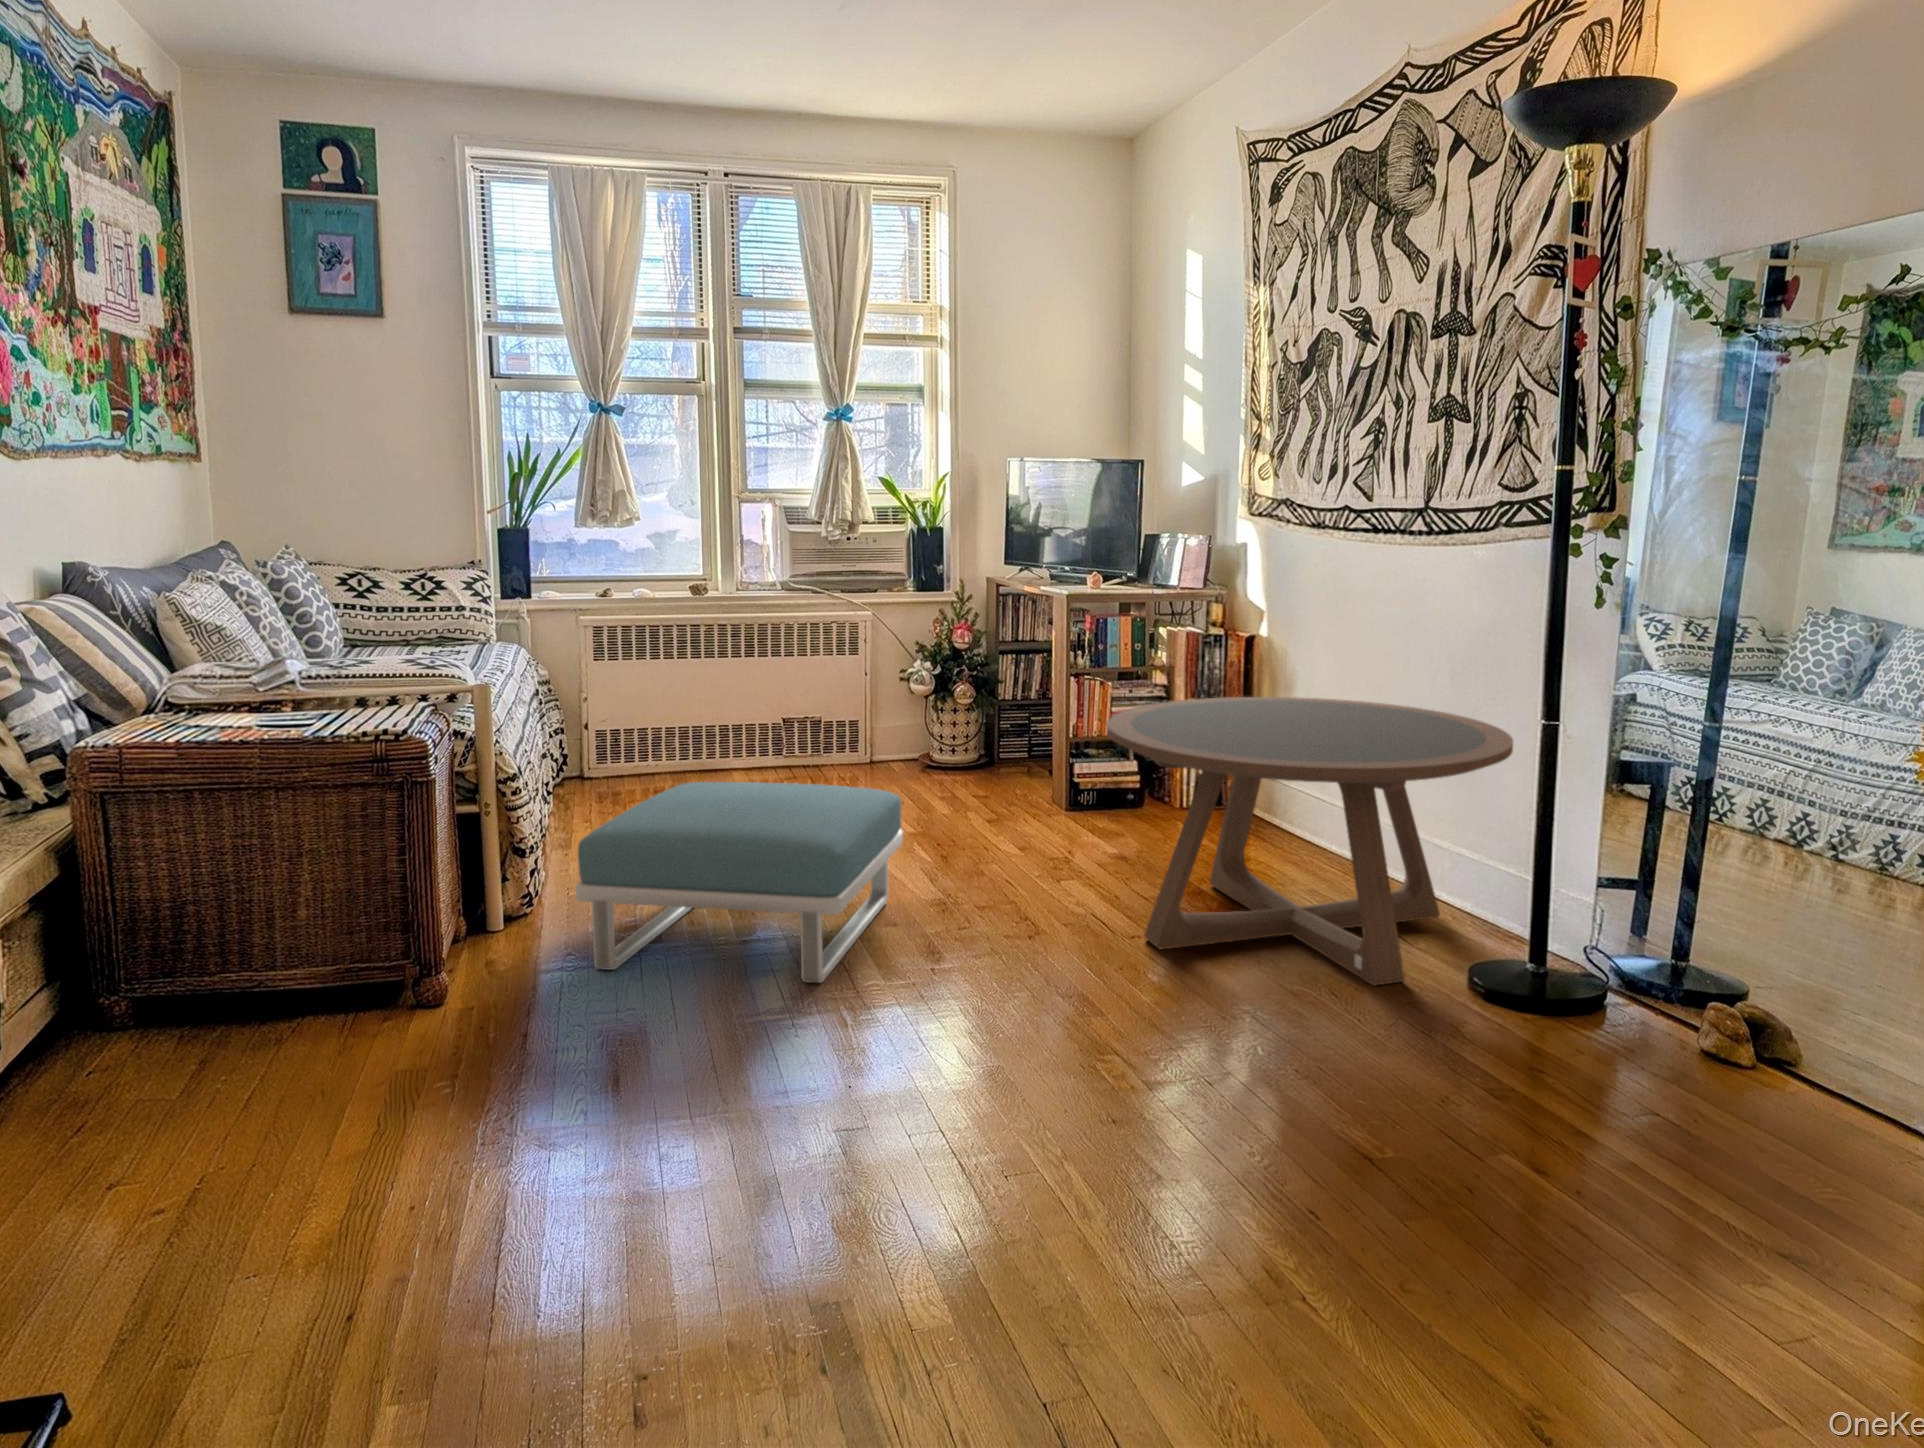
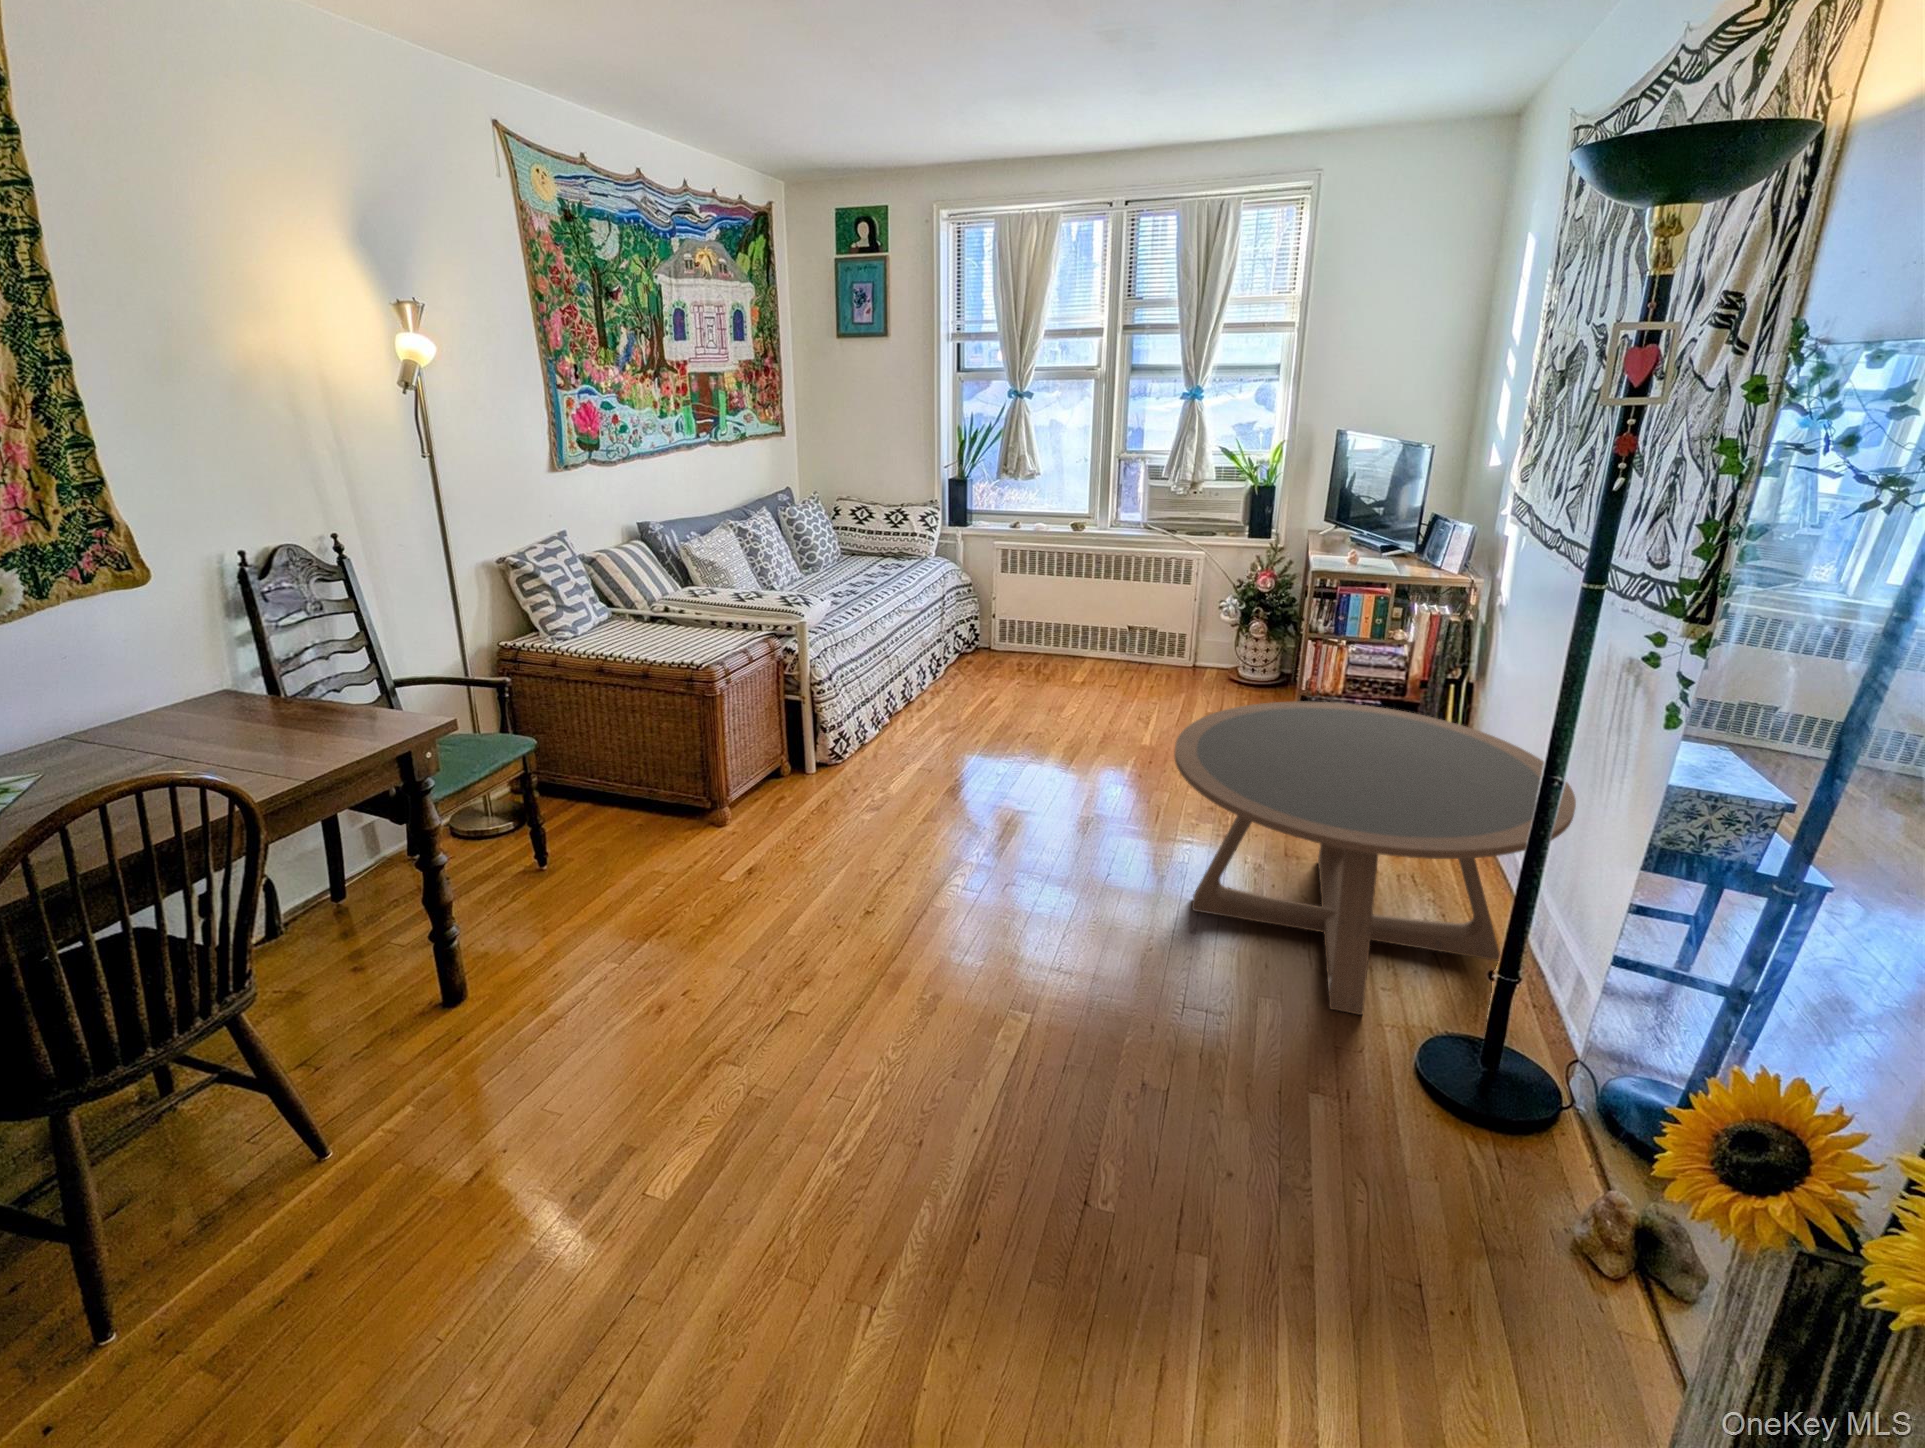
footstool: present [576,782,903,983] -> none [826,696,1063,864]

